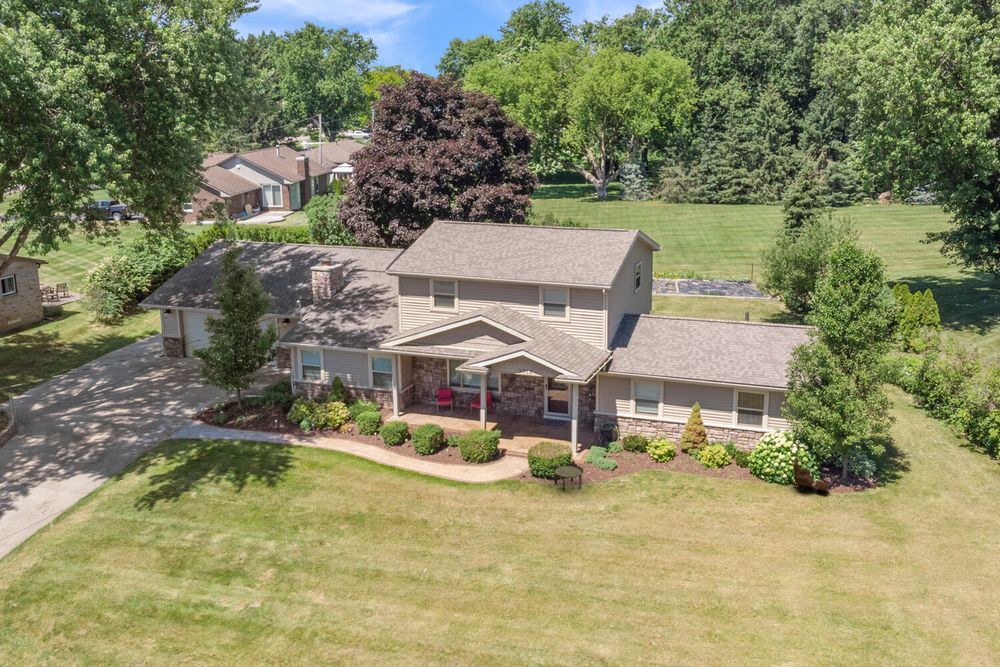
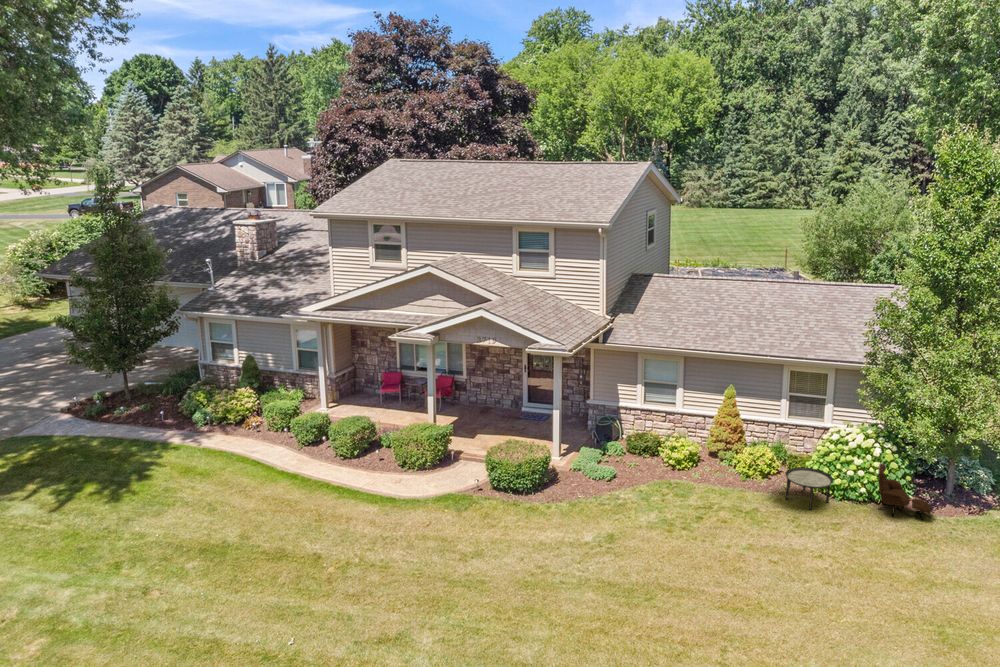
round table: present [553,464,583,492] -> present [785,468,833,510]

